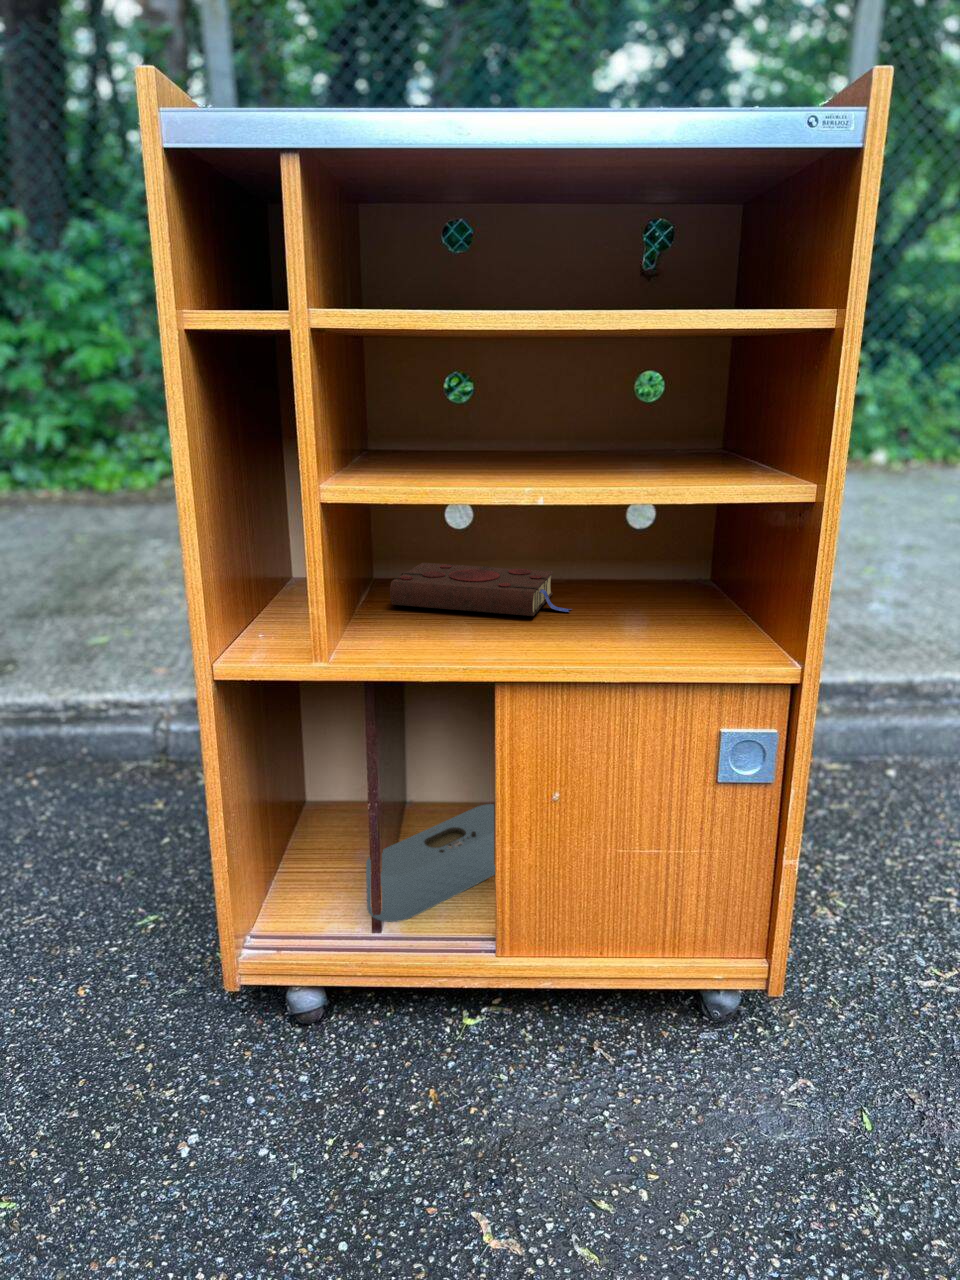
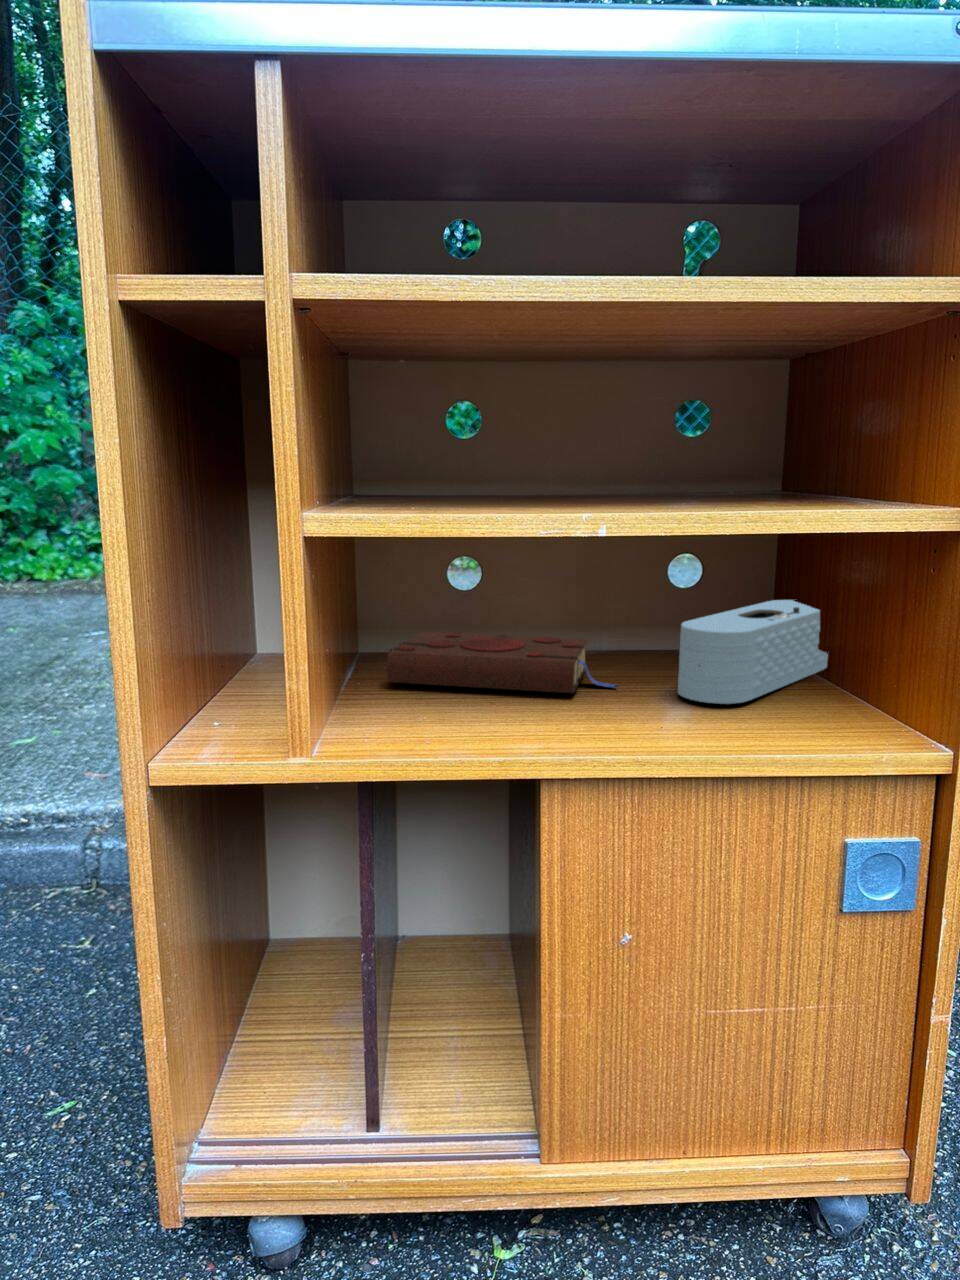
speaker: present [366,804,495,922] -> present [678,600,828,704]

